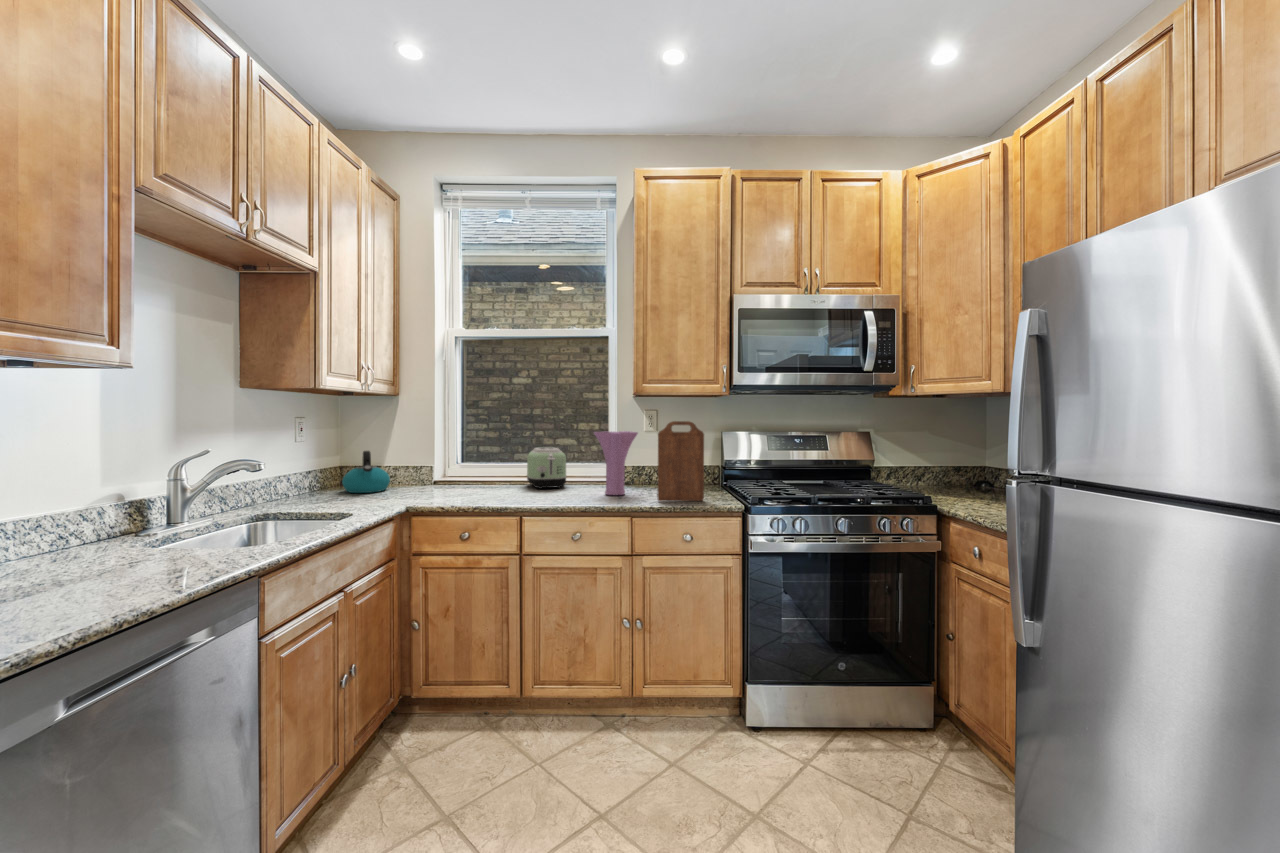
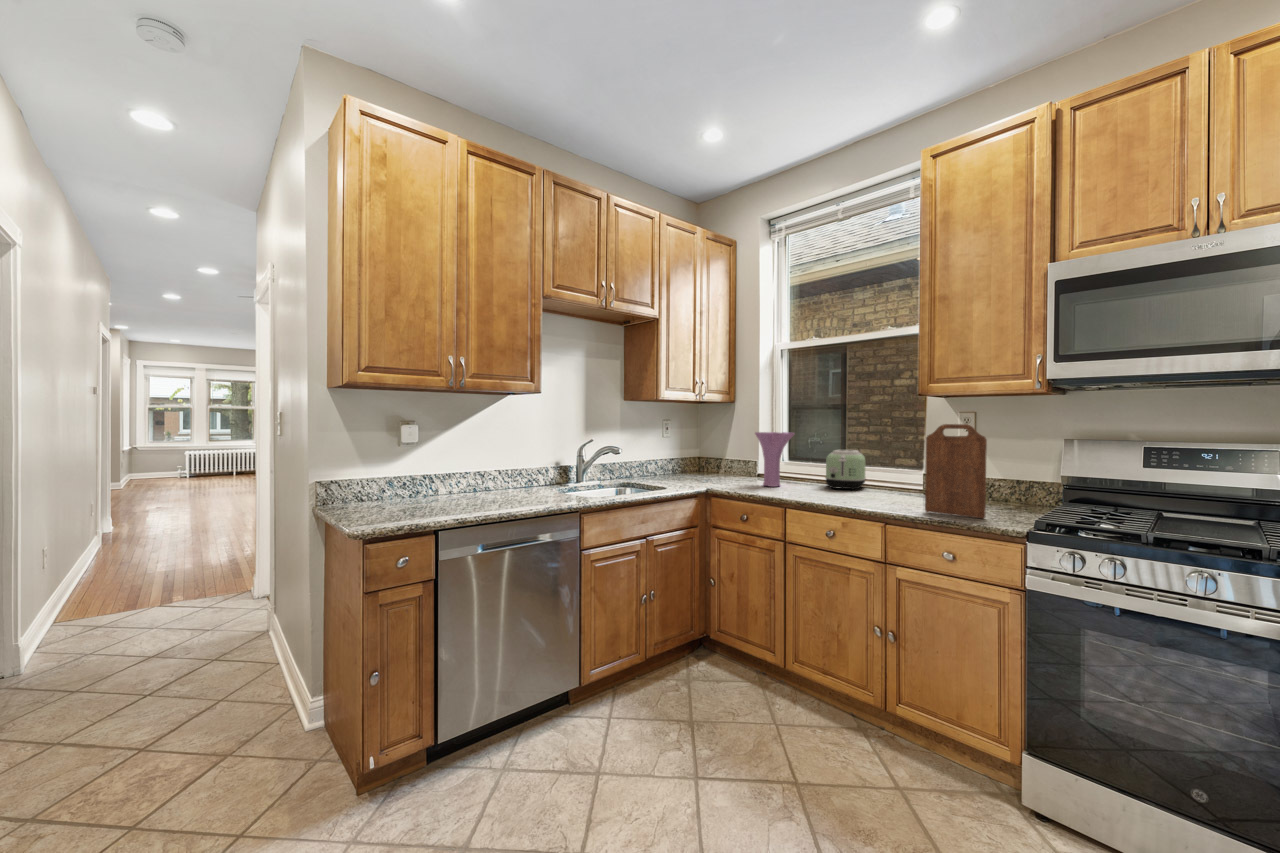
vase: present [594,431,638,495] -> present [755,432,794,487]
kettle: present [342,451,390,493] -> none [690,446,722,478]

